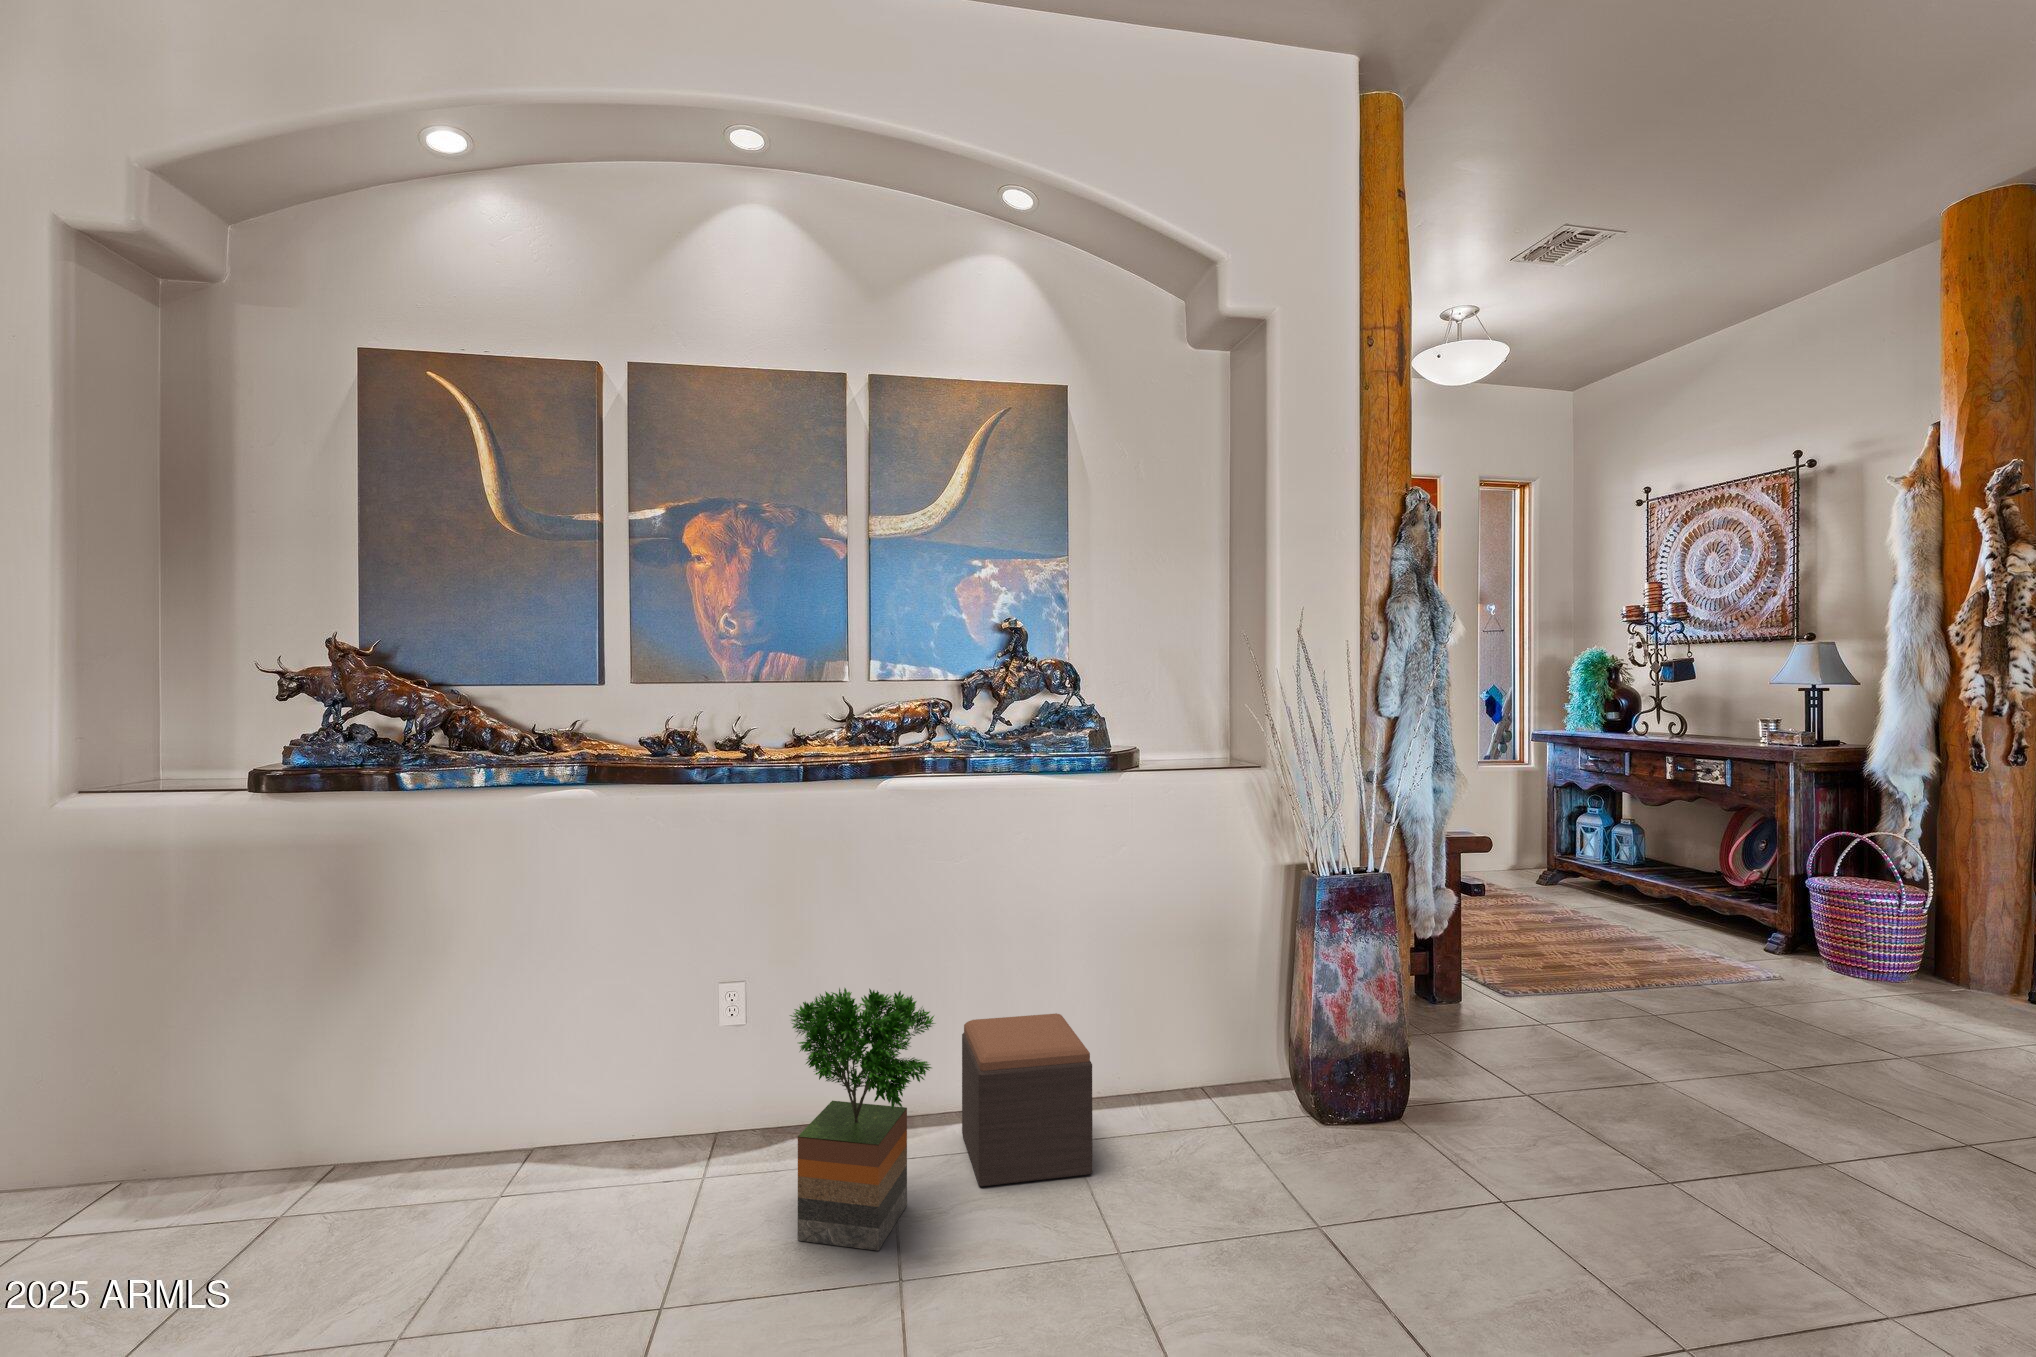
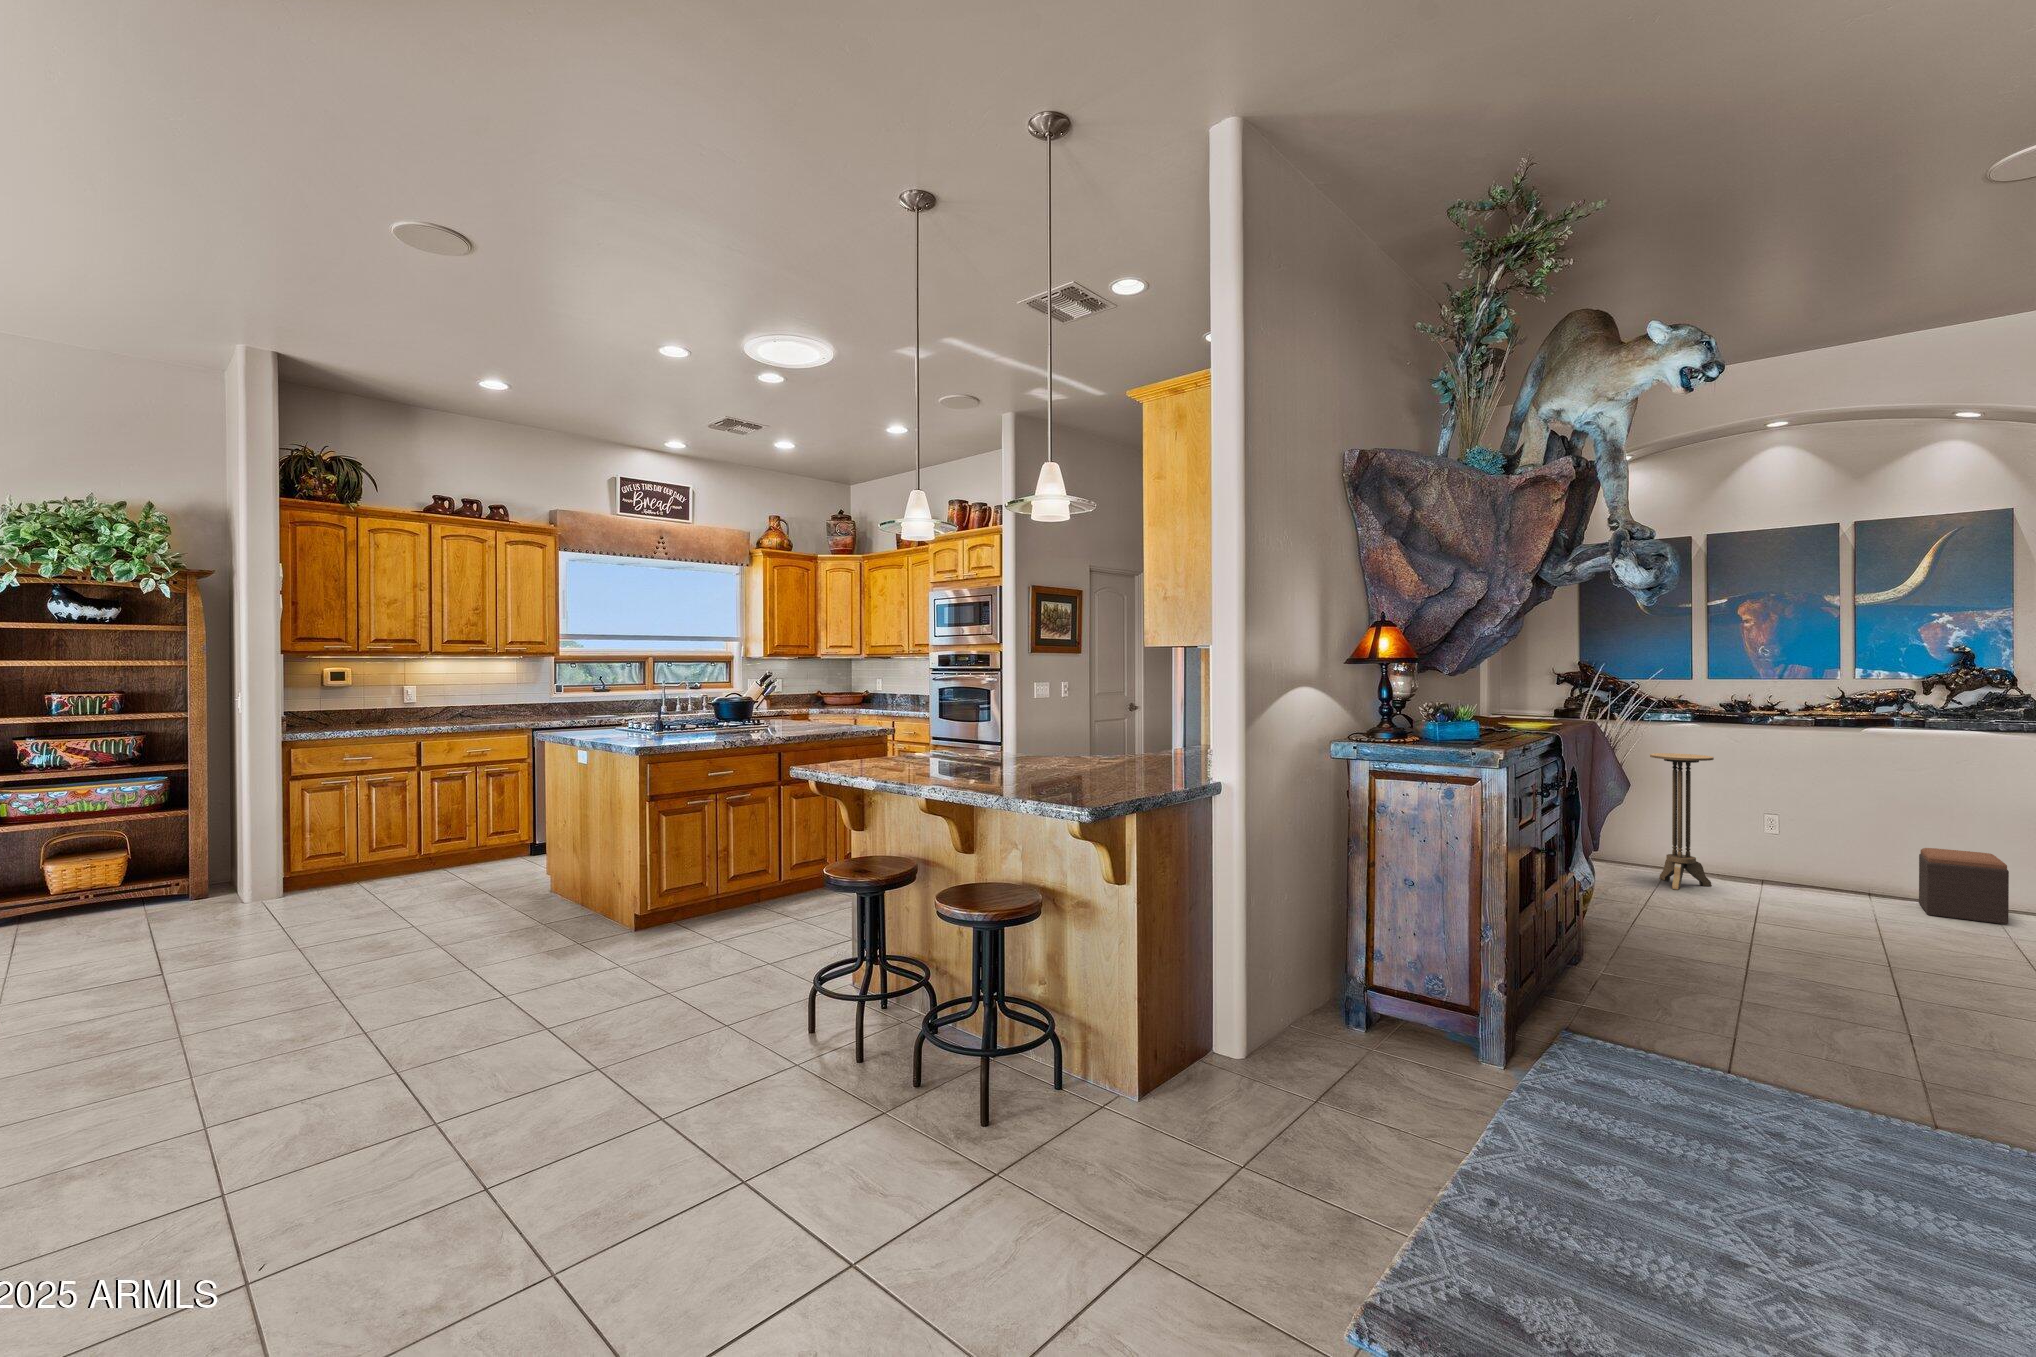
side table: none [433,873,592,1286] -> present [1650,753,1714,890]
potted tree: present [790,988,935,1251] -> none [1813,812,1899,915]

